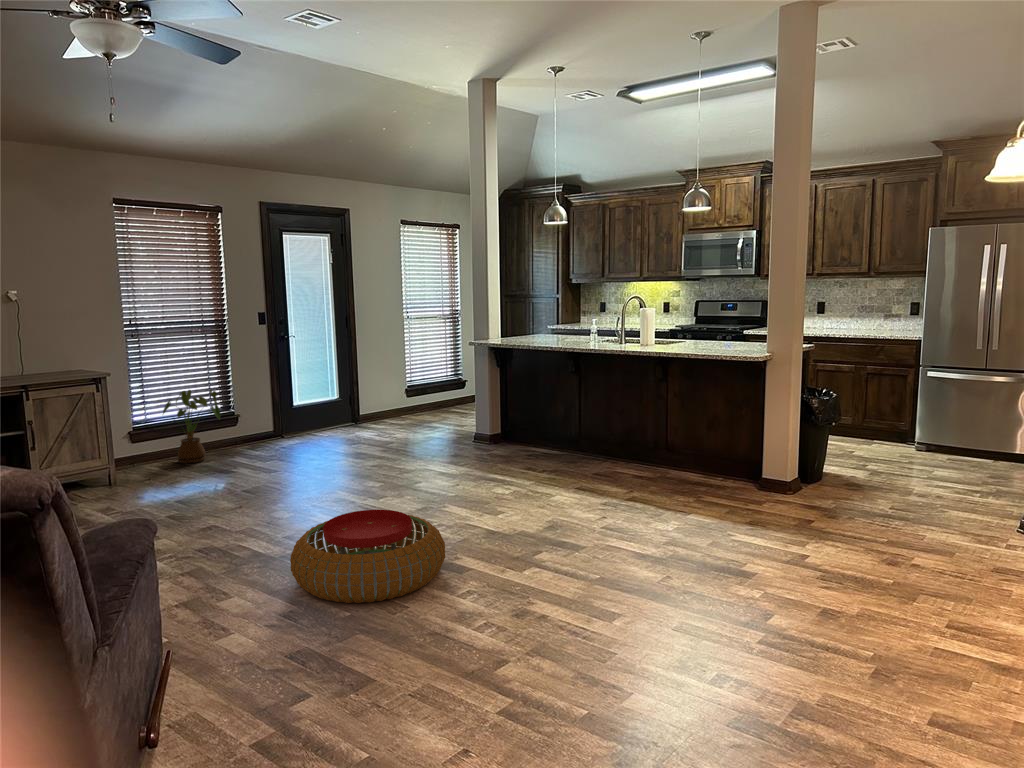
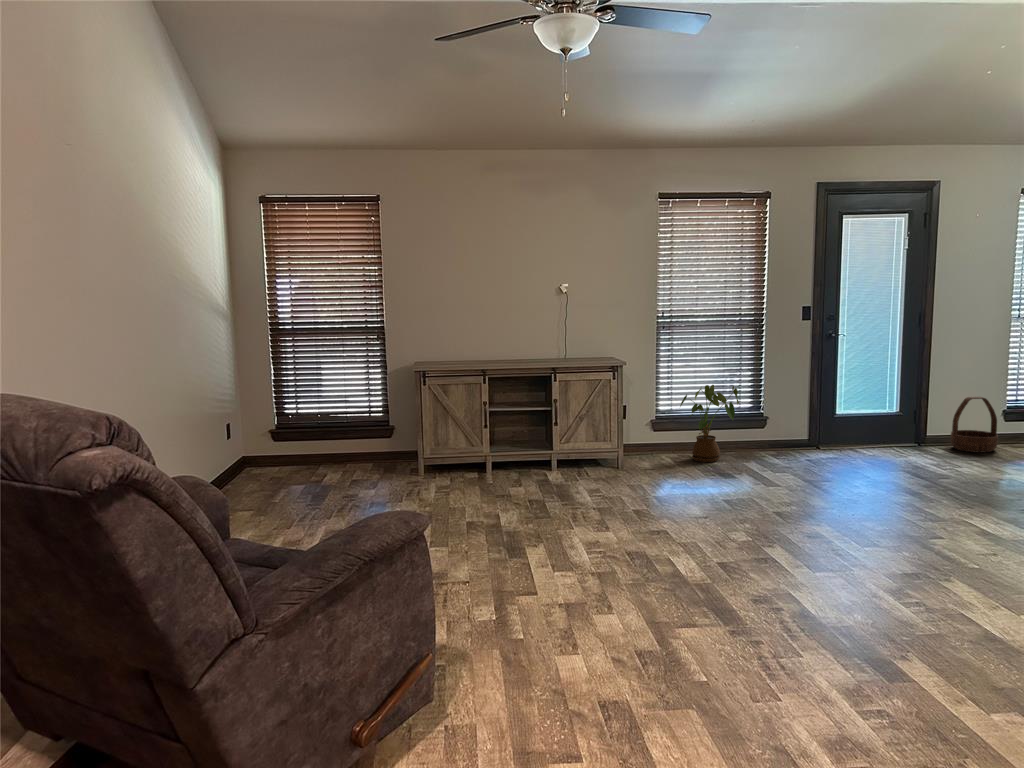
basket: none [374,381,405,423] -> present [951,397,998,453]
pouf: present [290,510,445,603] -> none [671,556,877,682]

